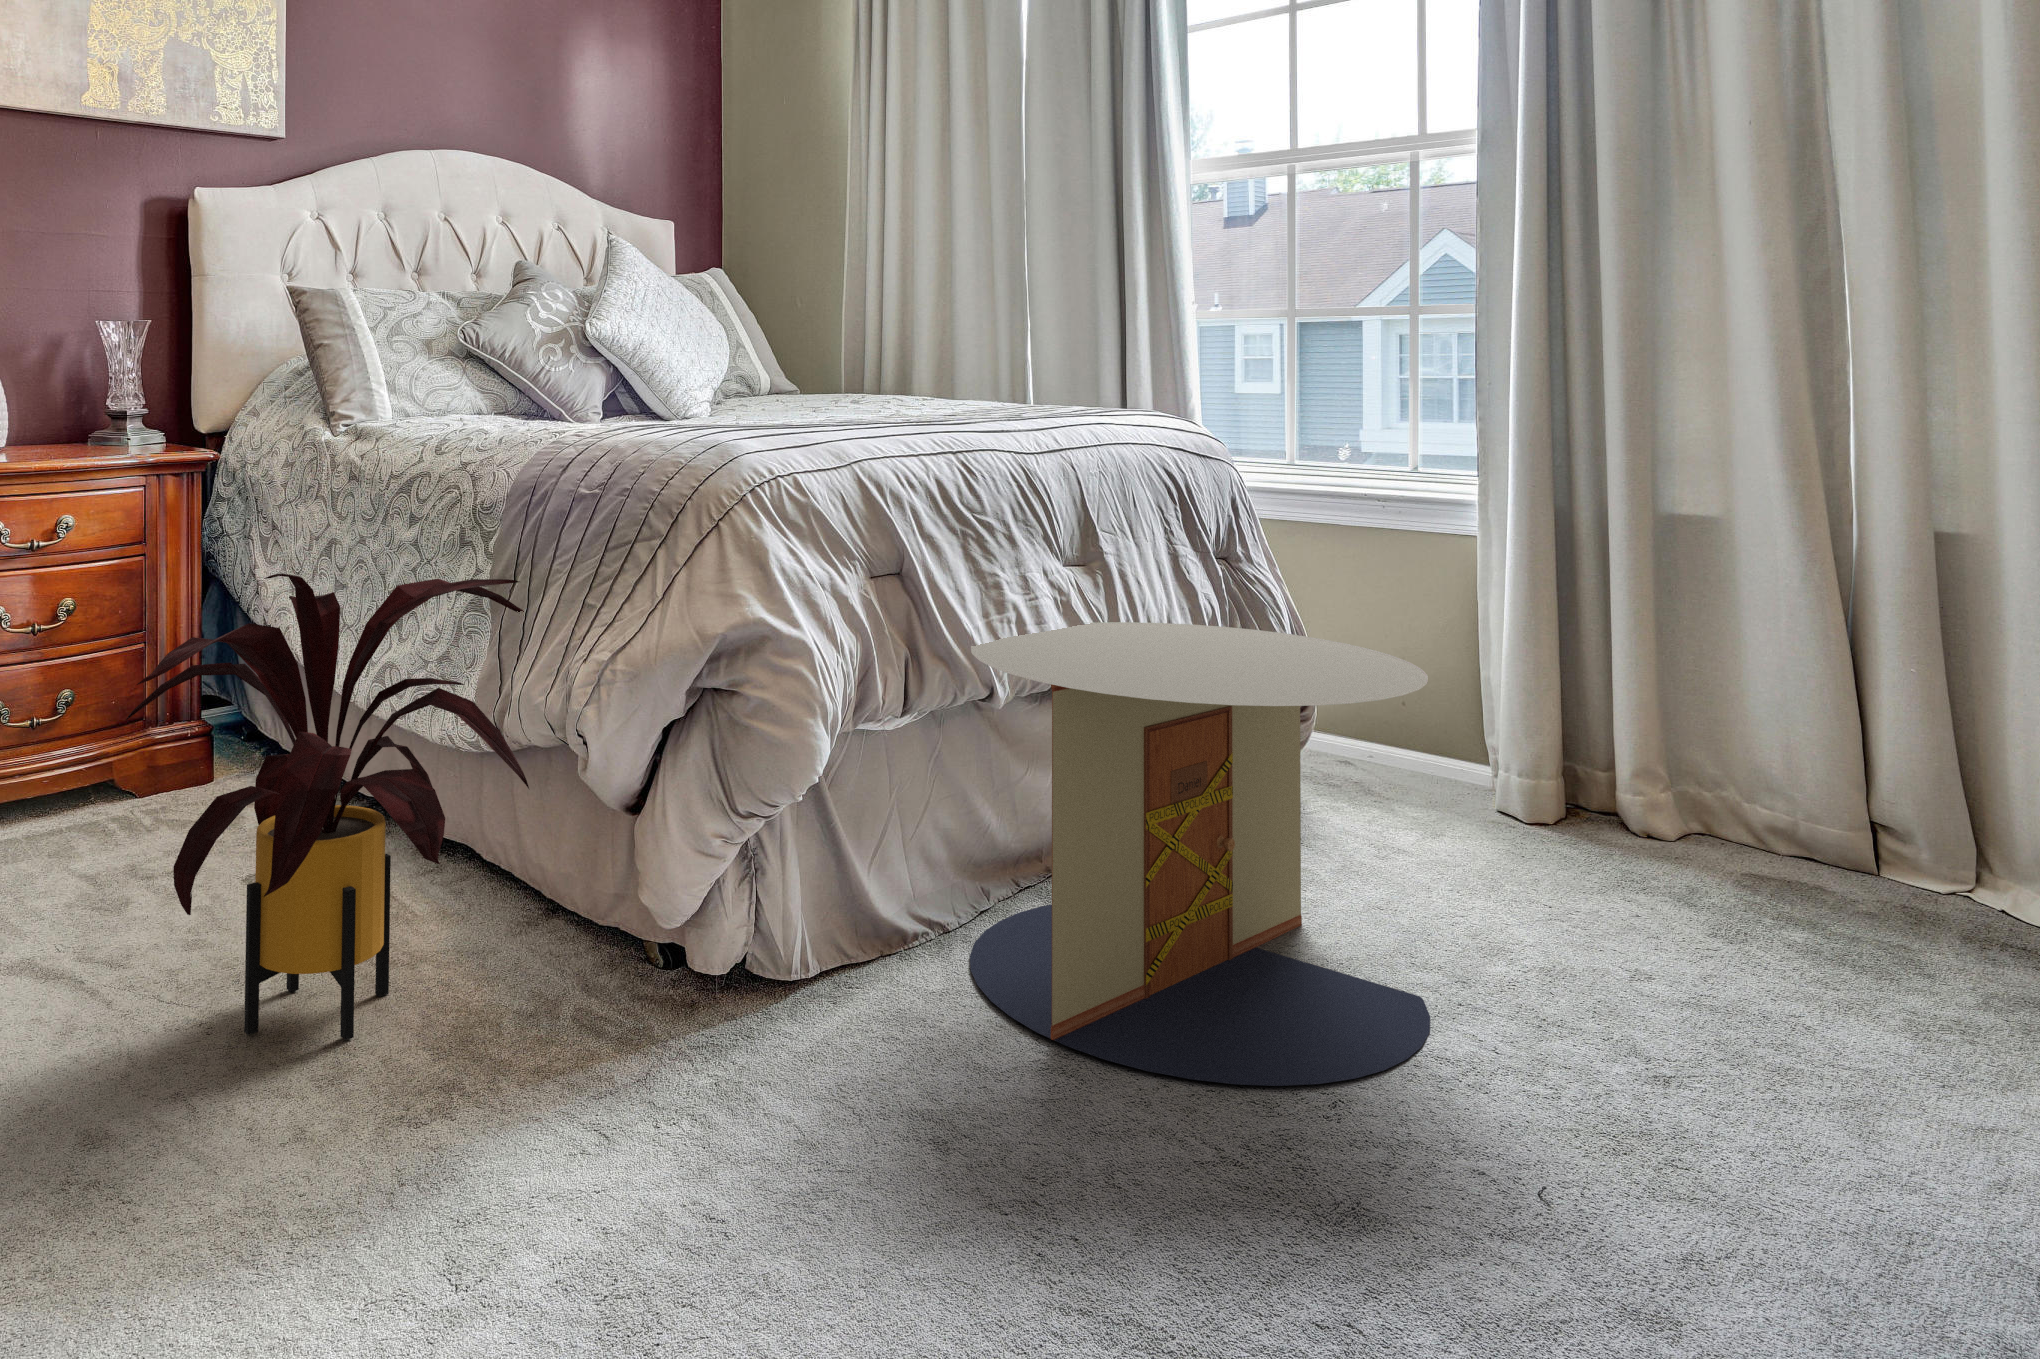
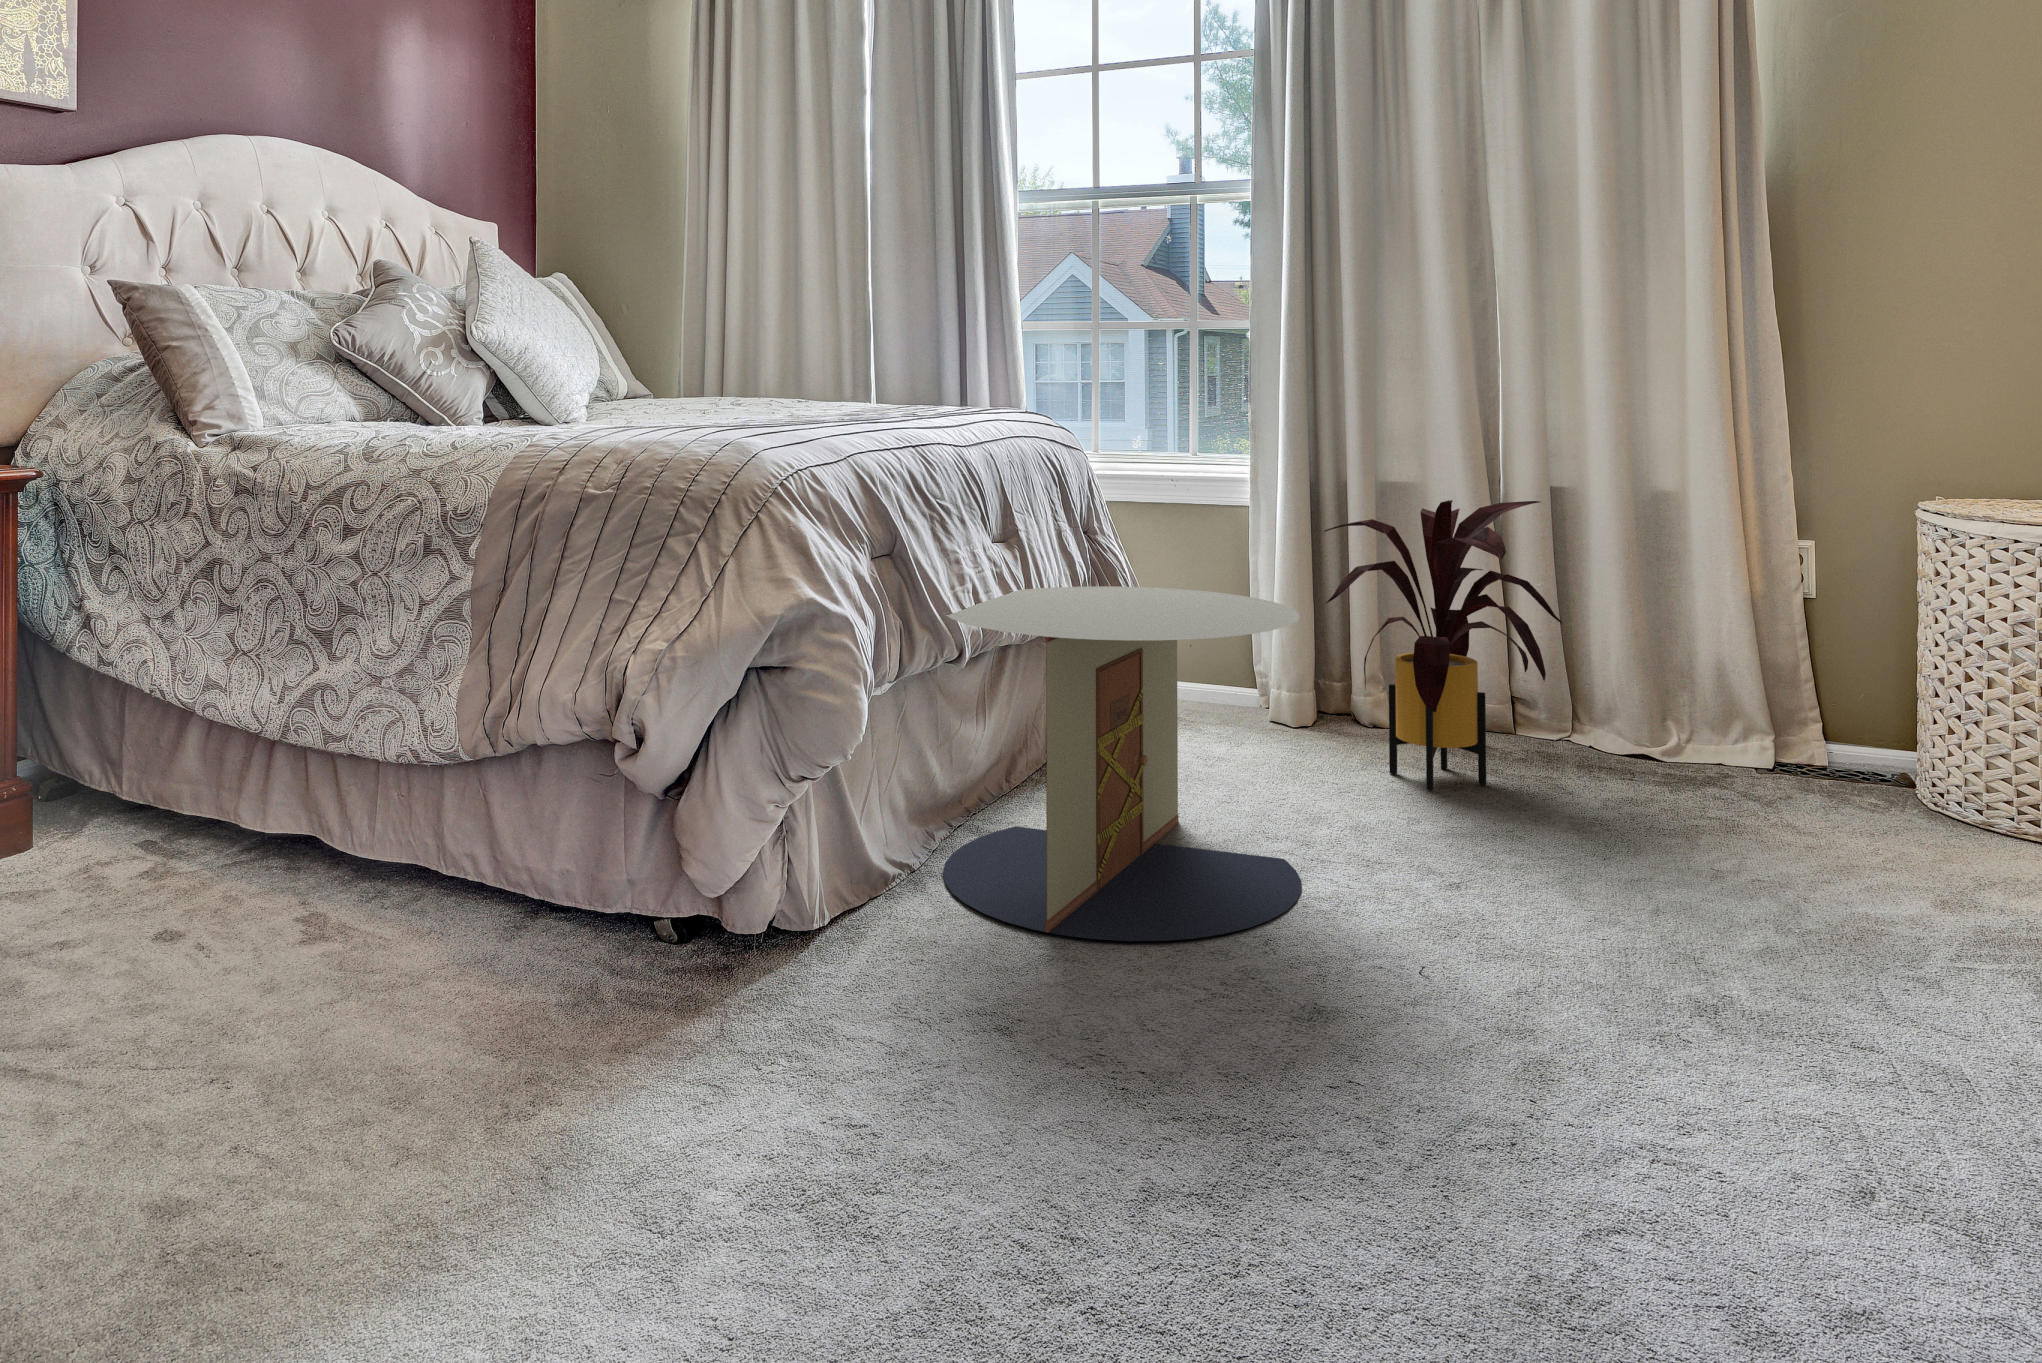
house plant: present [126,573,529,1040] -> present [1324,500,1562,790]

